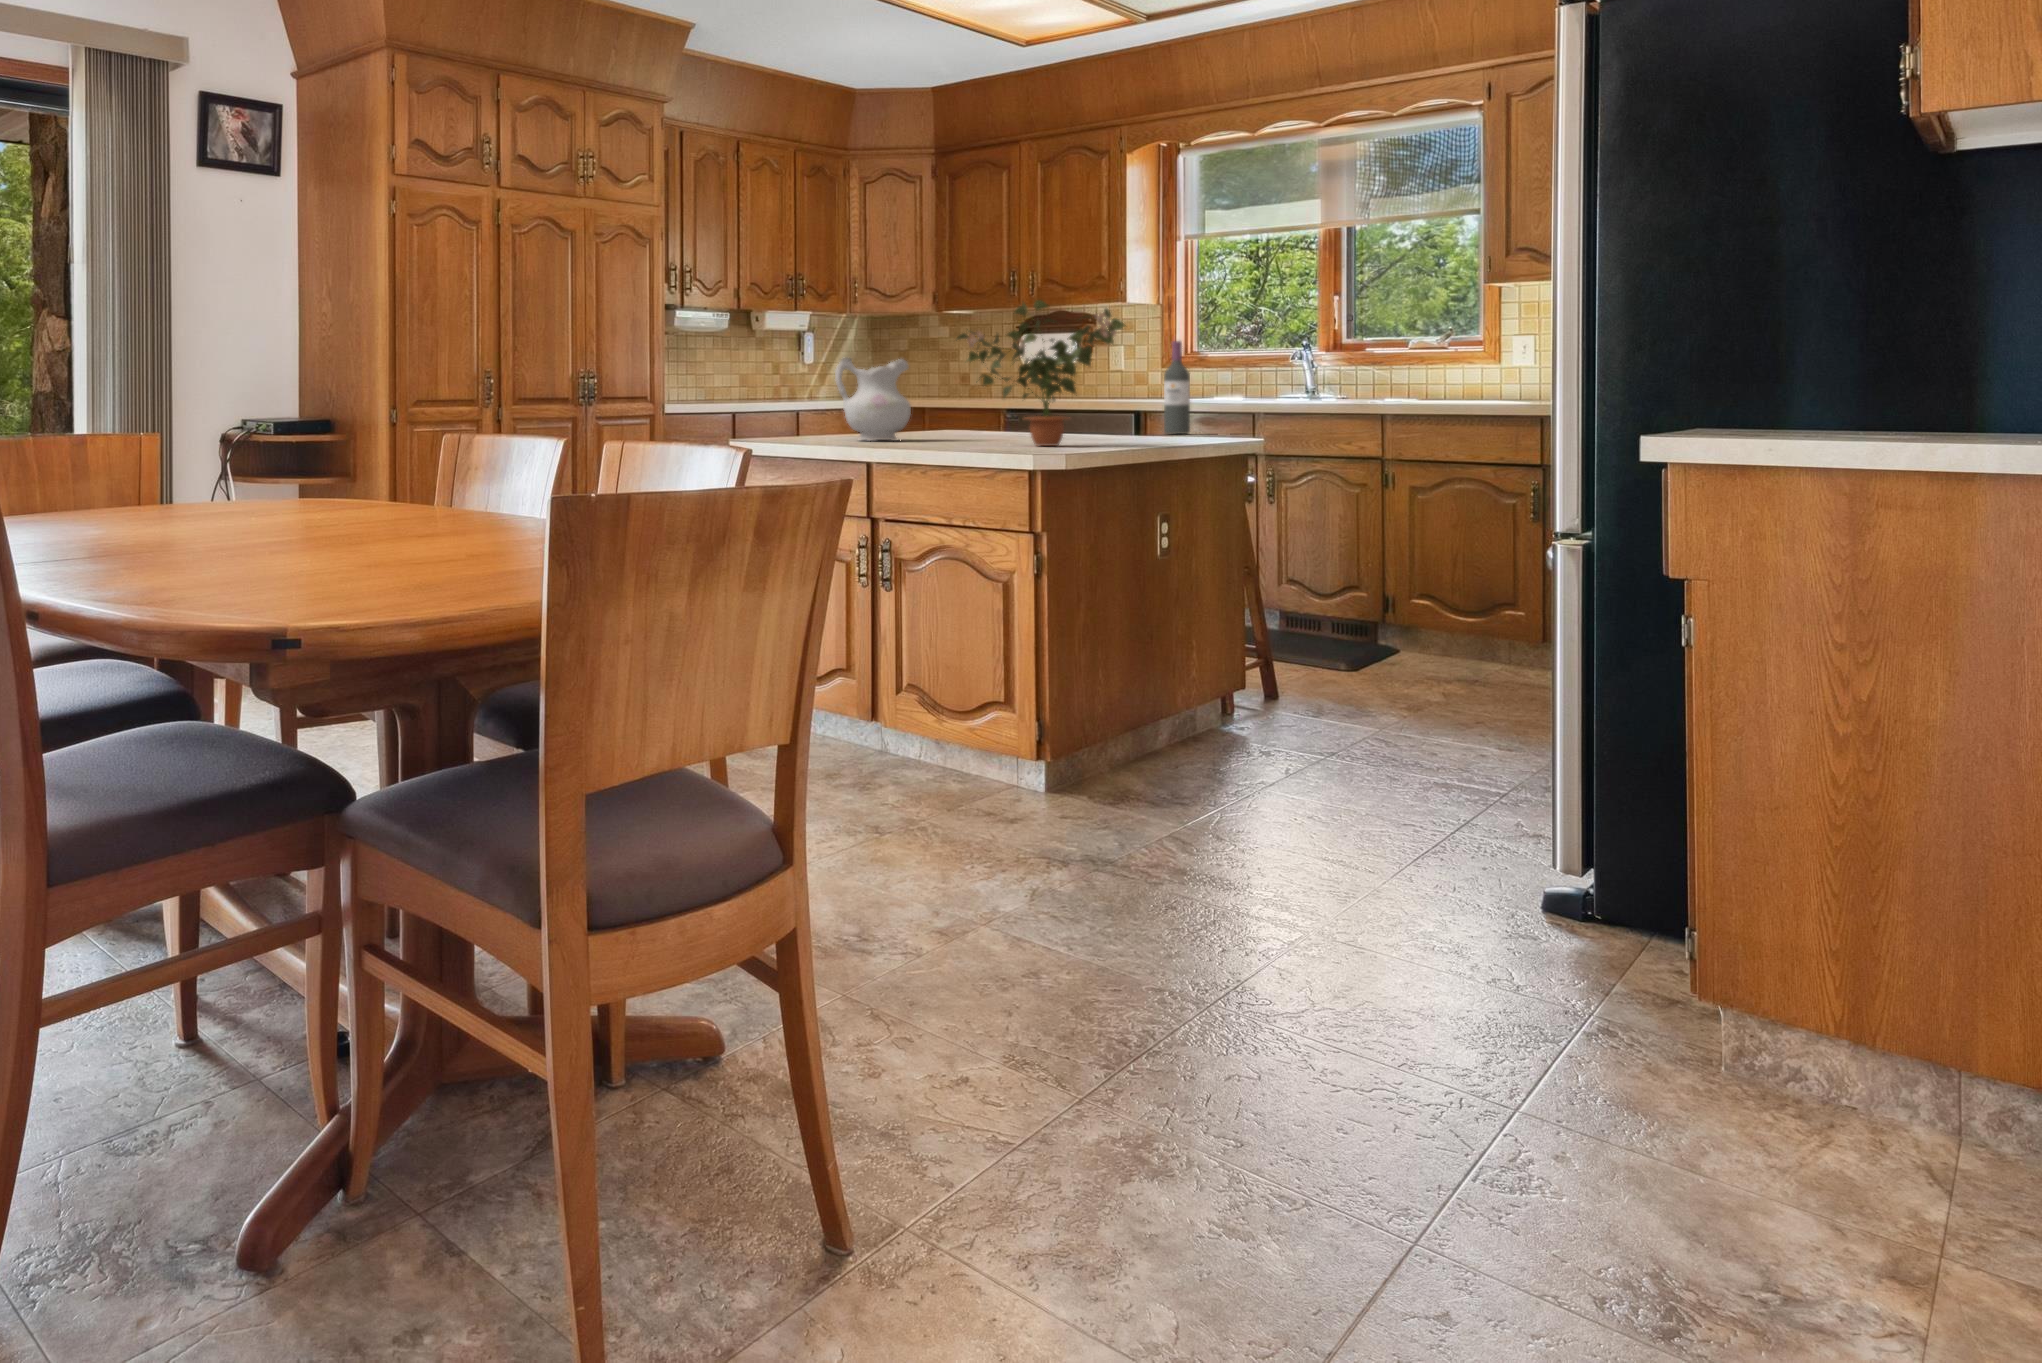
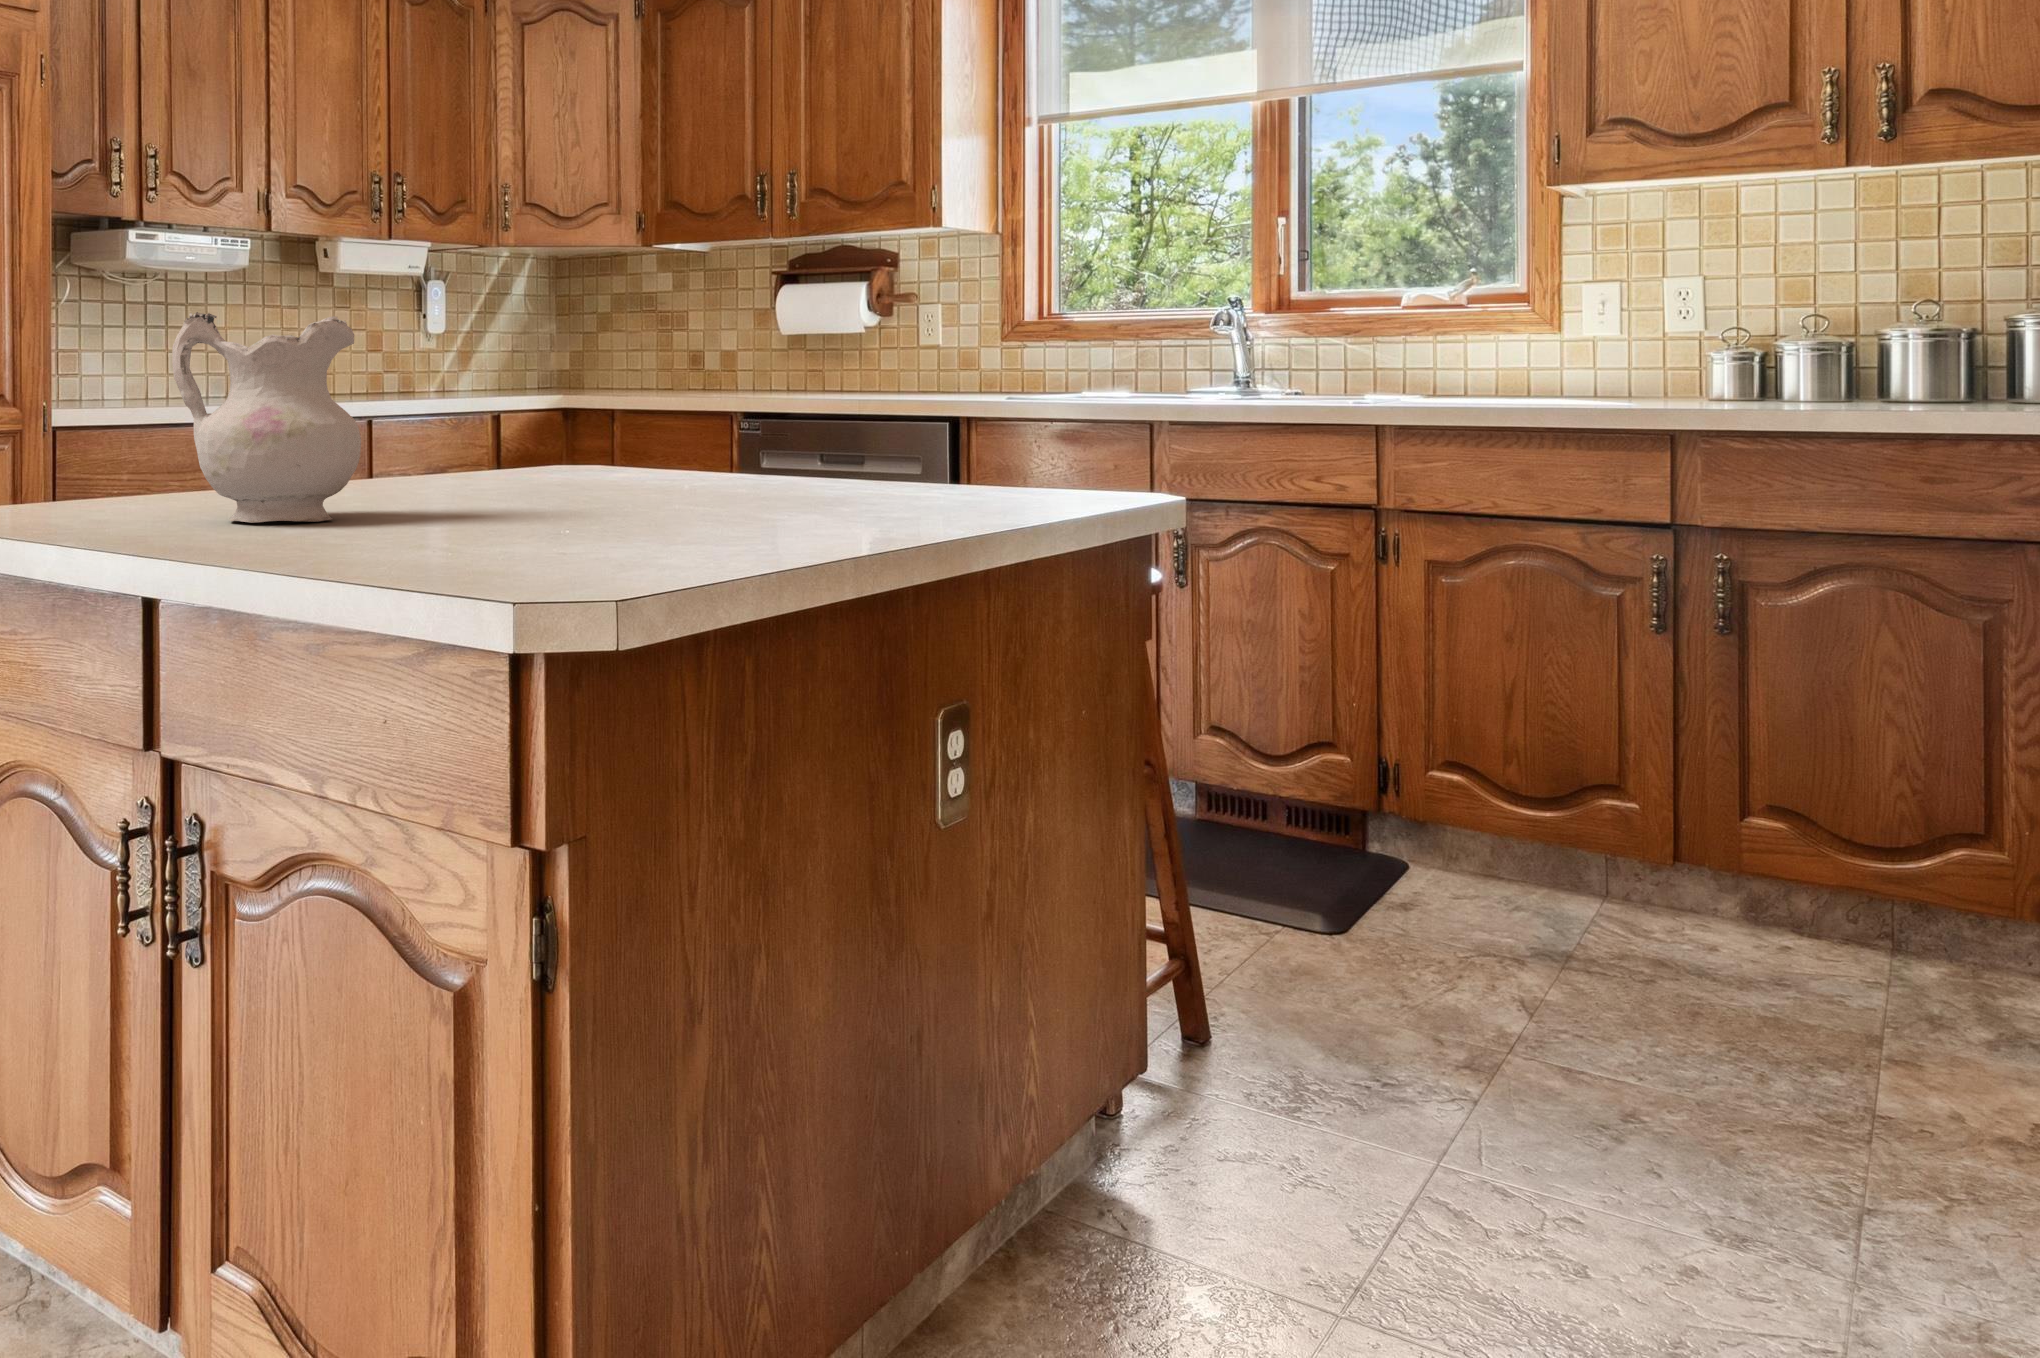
potted plant: present [957,300,1126,446] -> none [405,156,826,553]
wine bottle: present [1164,341,1190,434] -> none [973,283,1026,485]

